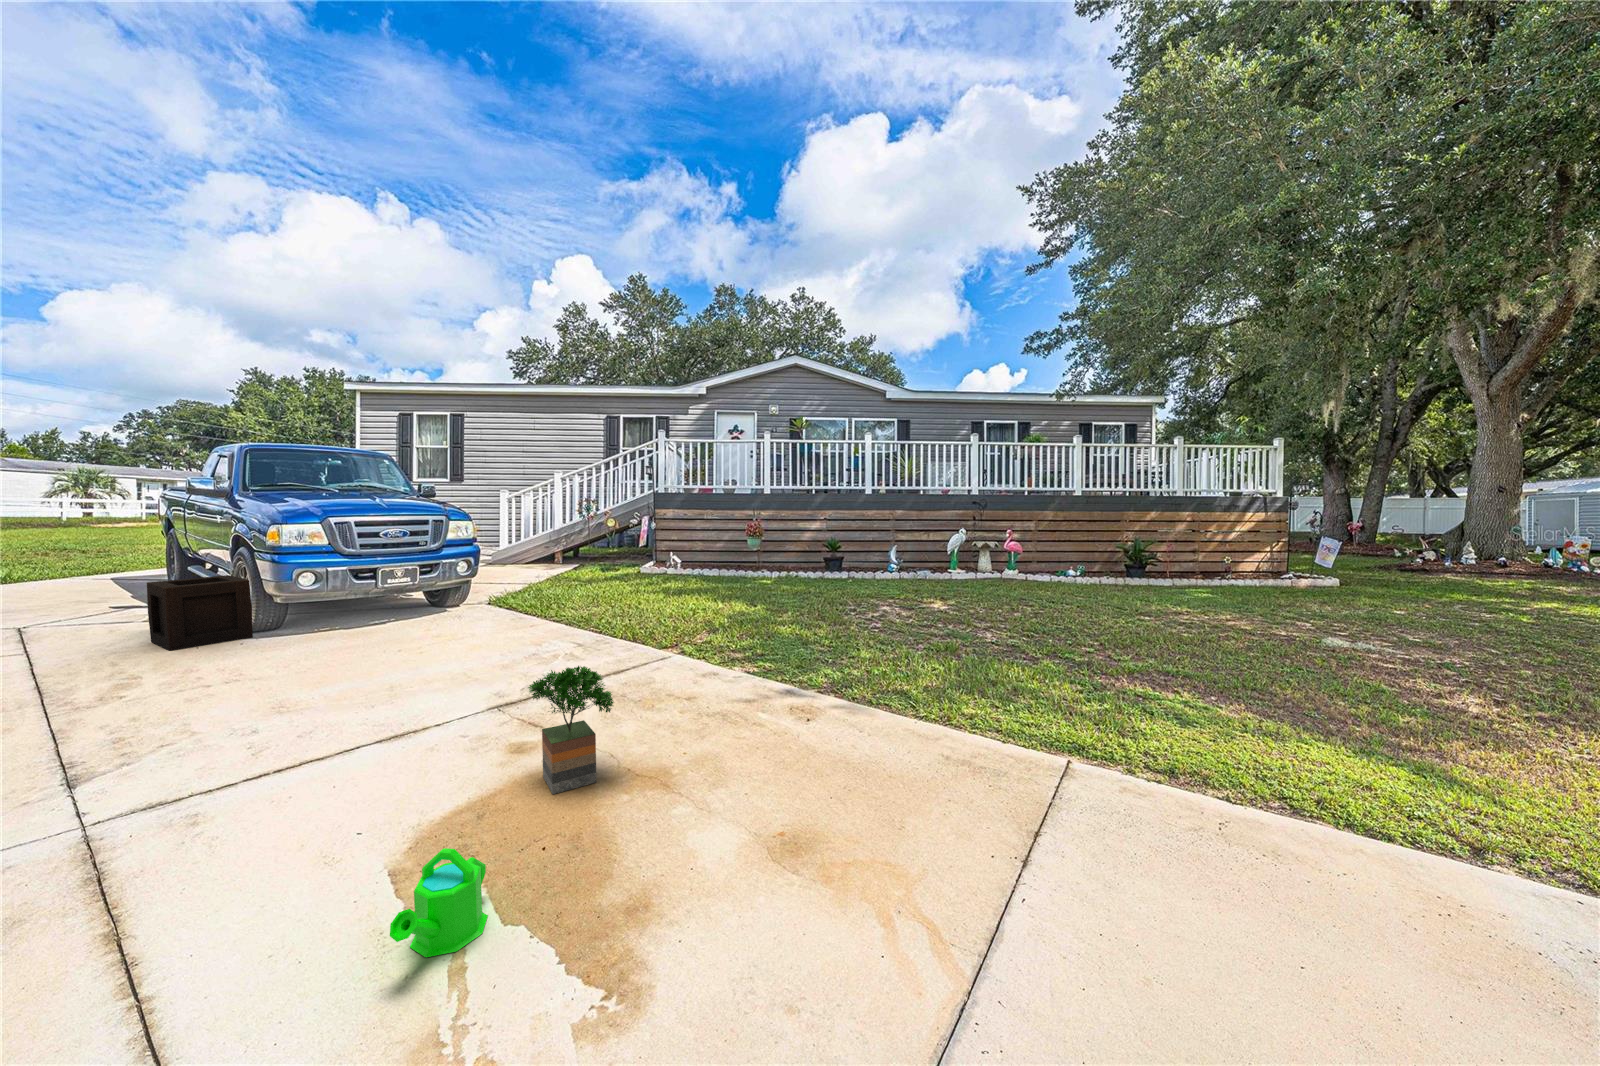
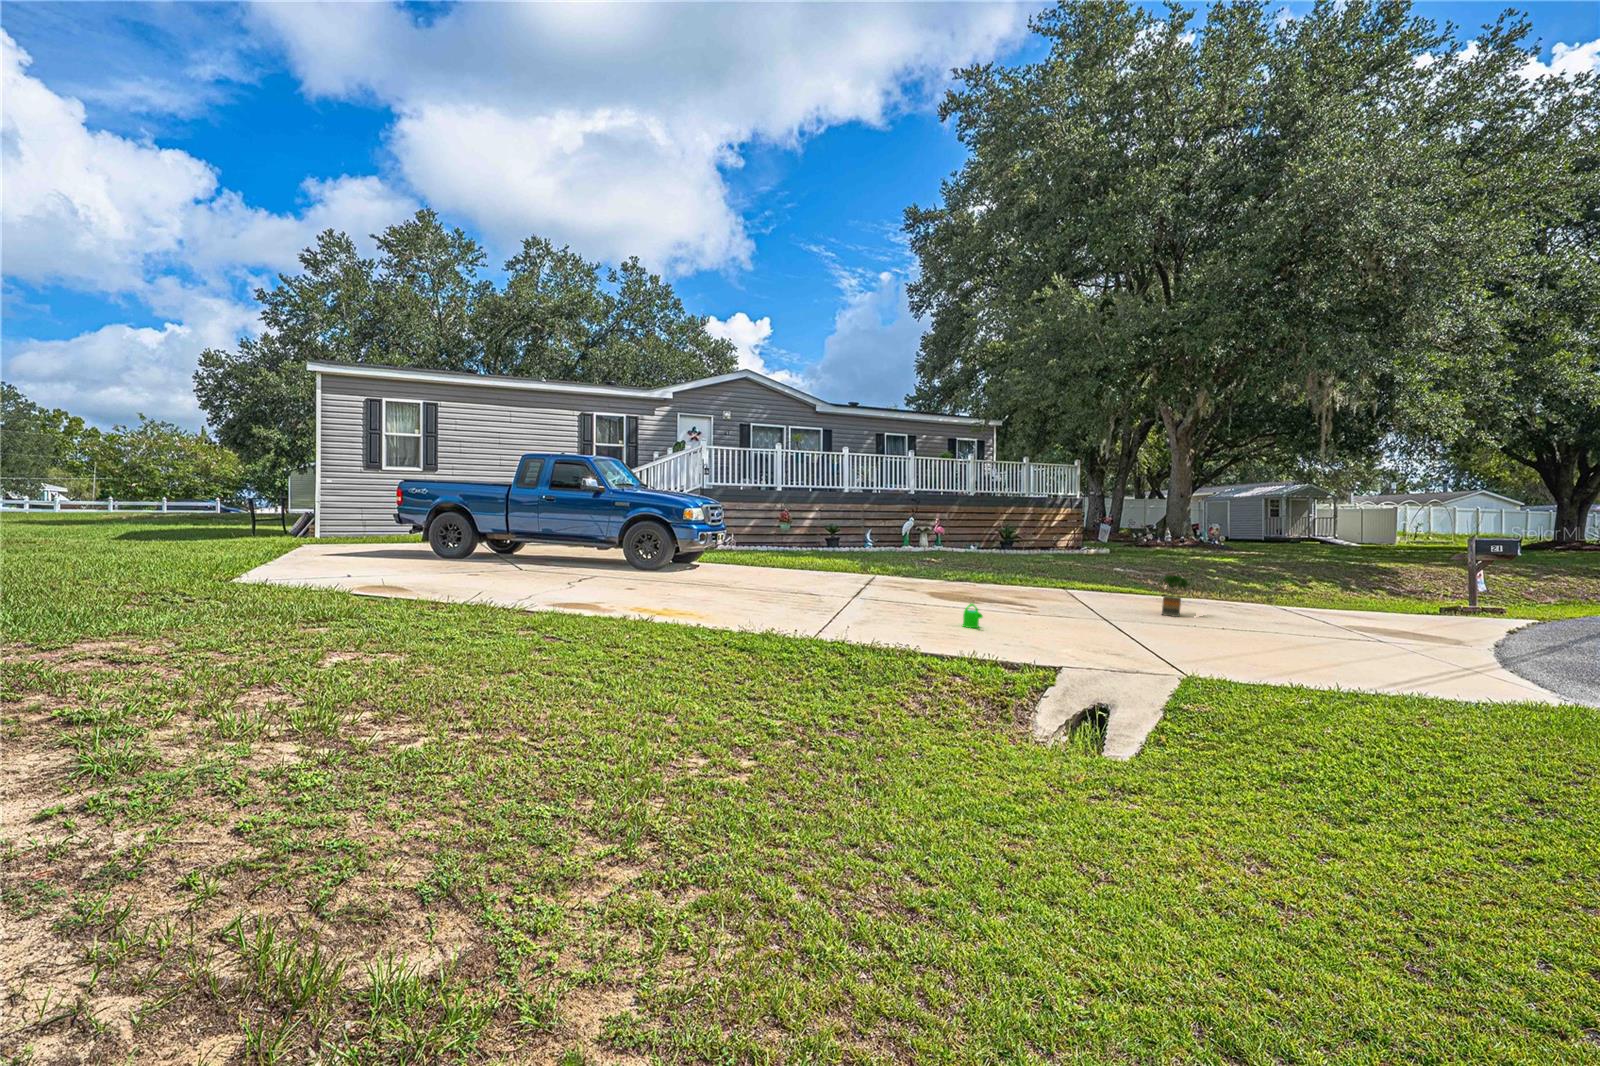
wooden crate: present [147,575,253,651] -> none [535,547,591,592]
potted tree: present [528,666,614,794] -> present [1159,575,1189,617]

